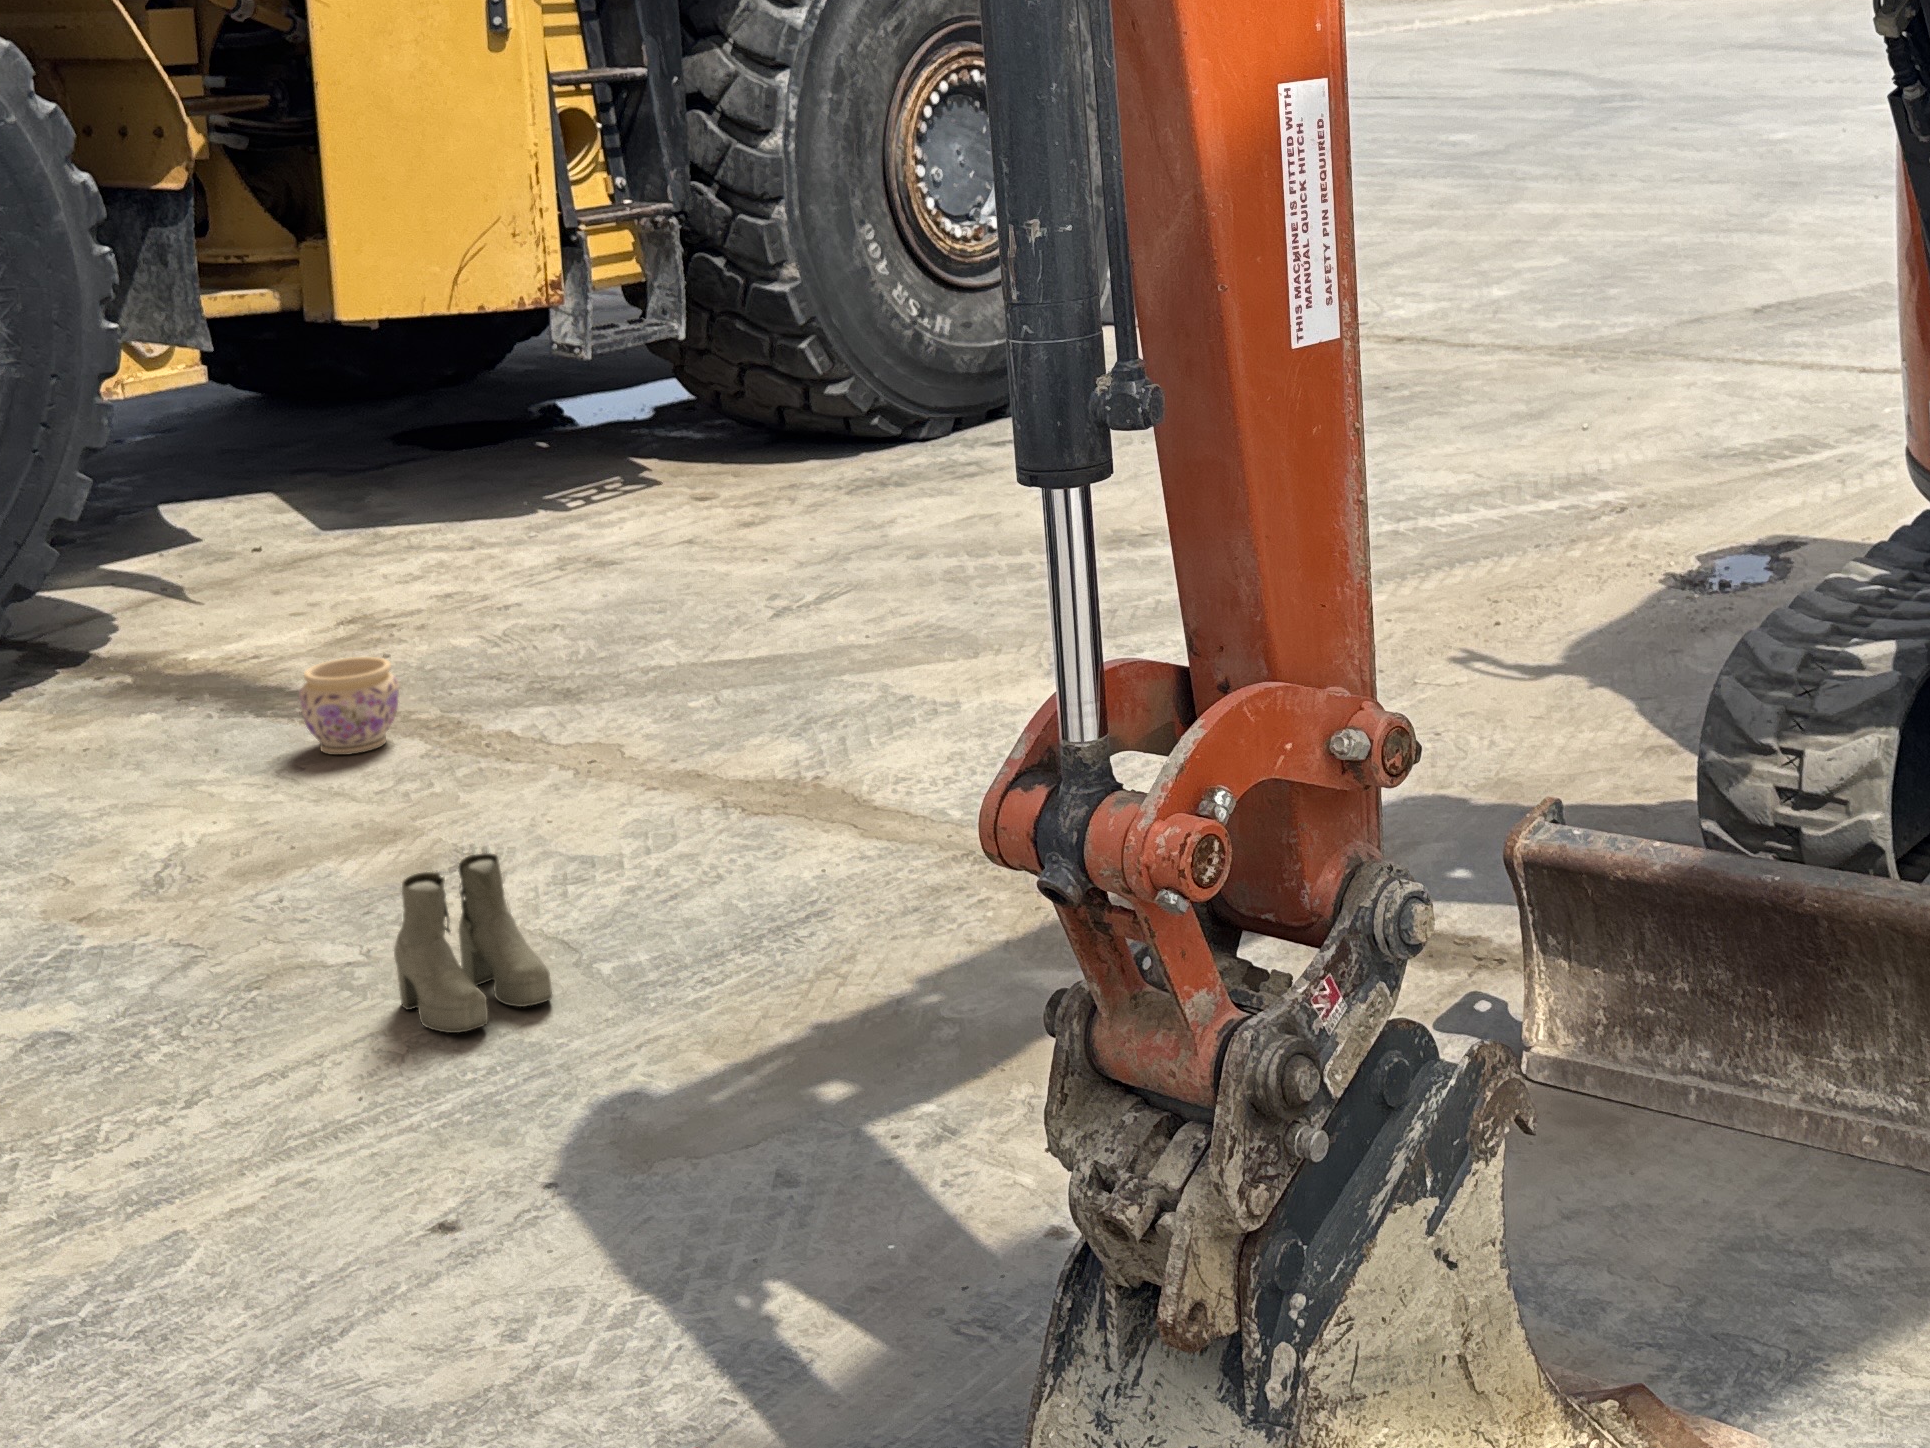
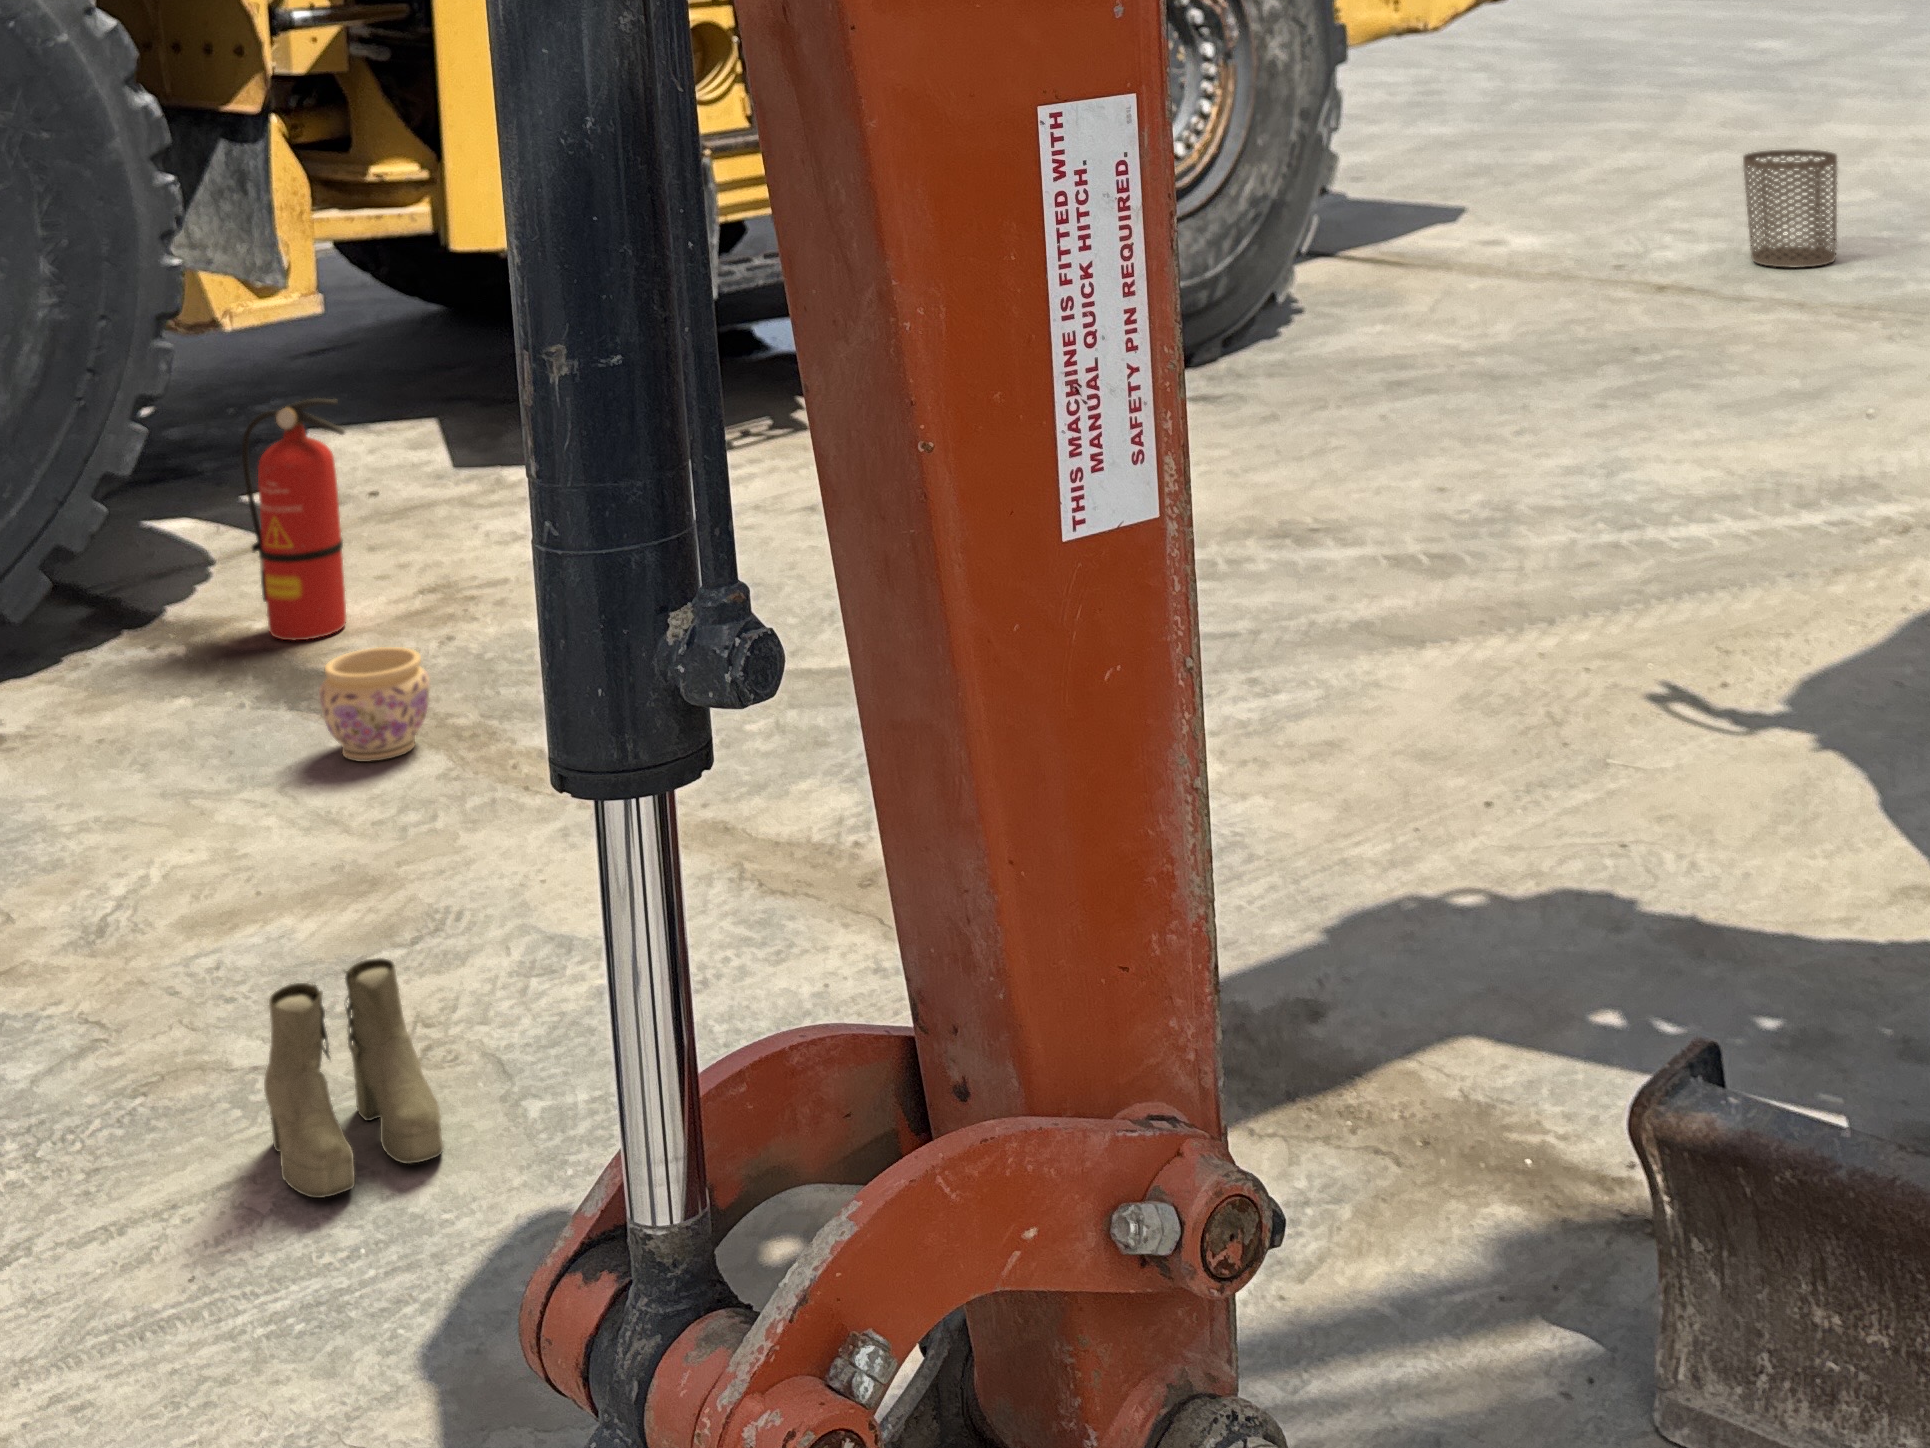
waste bin: none [1463,227,1544,331] -> present [1743,149,1837,268]
fire extinguisher: none [170,451,273,672] -> present [242,399,346,640]

